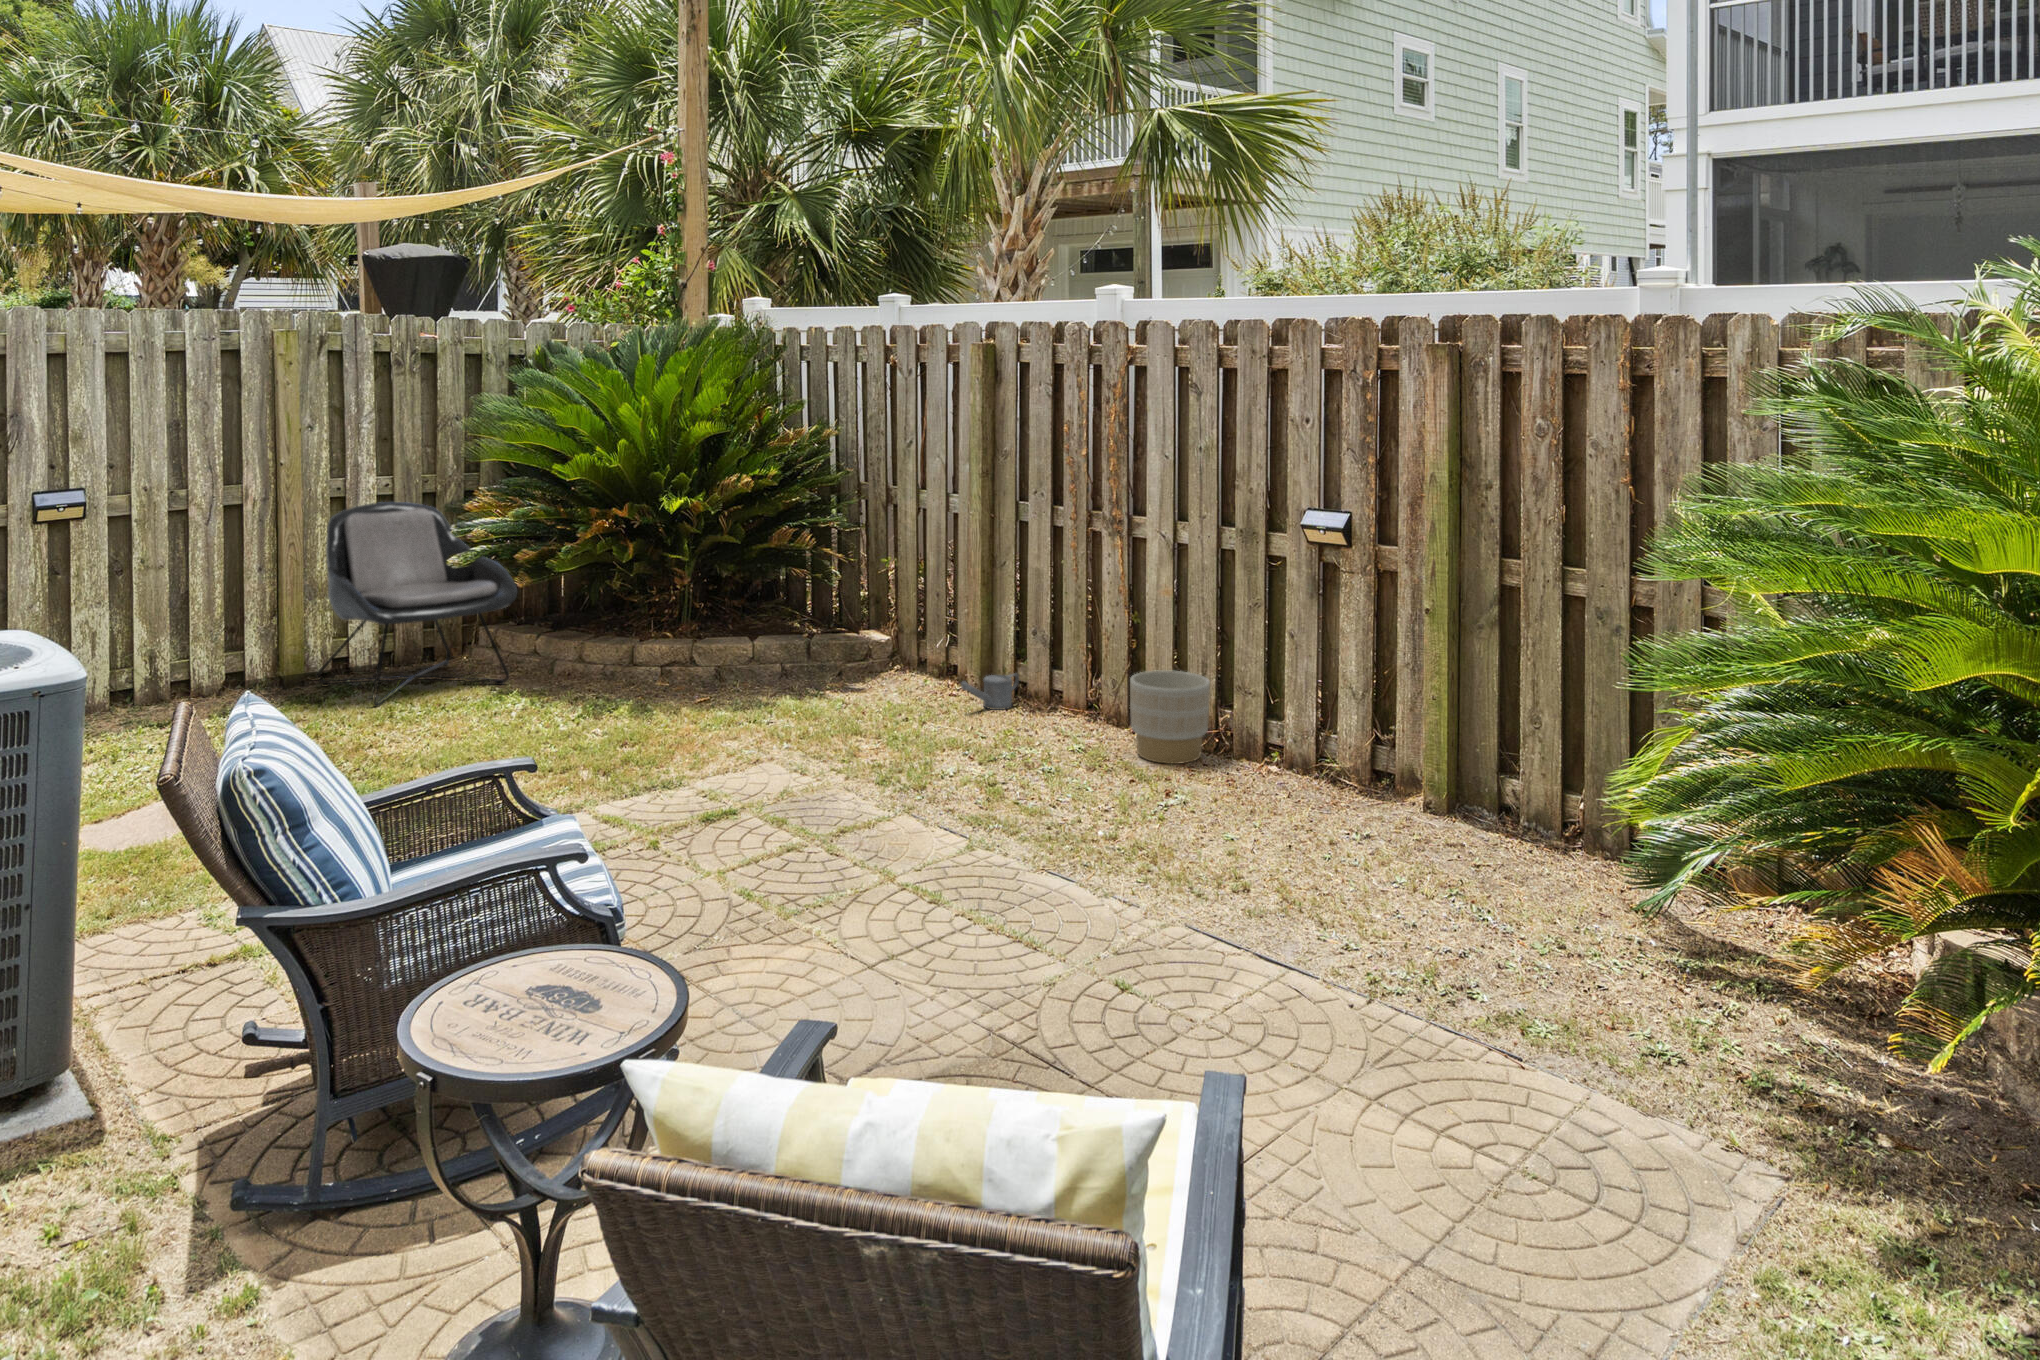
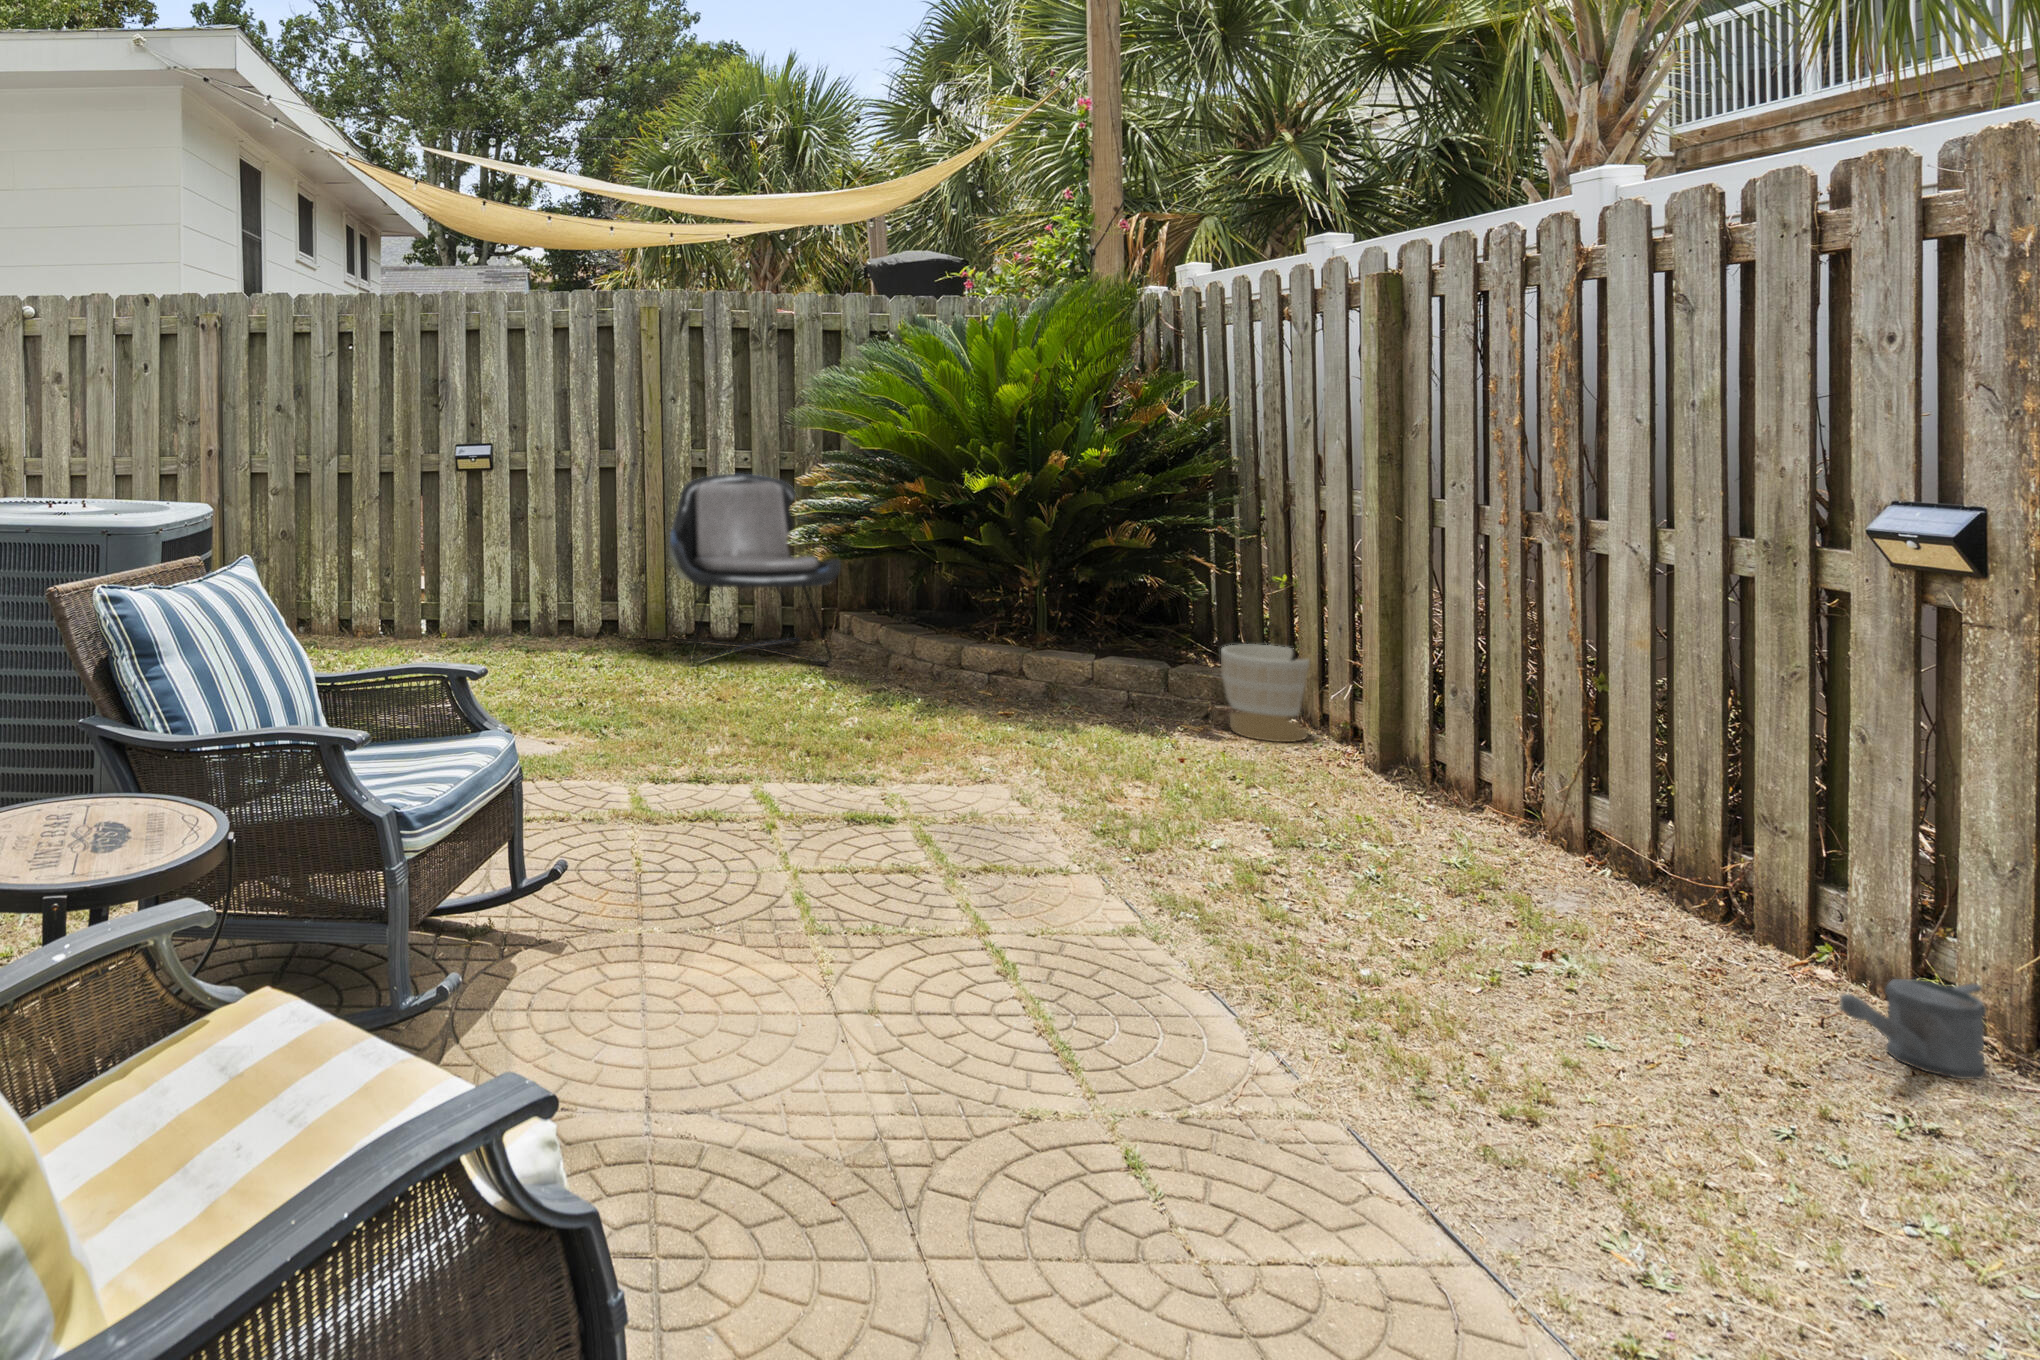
planter: present [1130,670,1210,764] -> present [1221,644,1309,742]
watering can: present [961,674,1019,710] -> present [1840,979,1987,1079]

